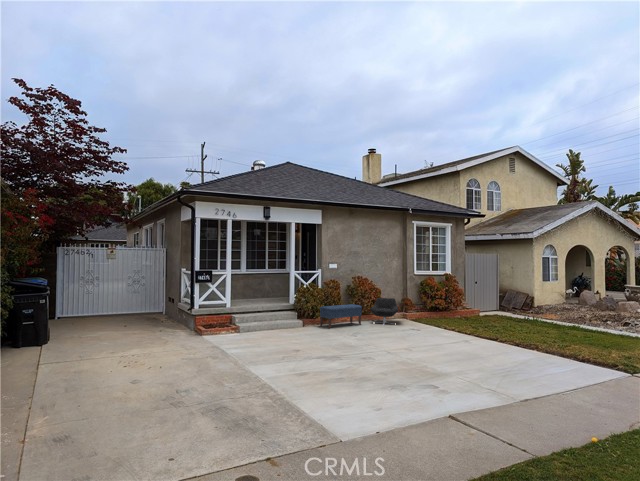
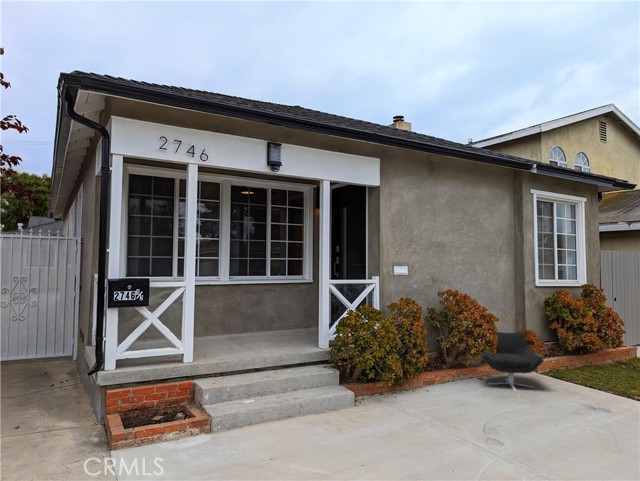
bench: present [320,304,362,328] -> none [388,347,471,406]

